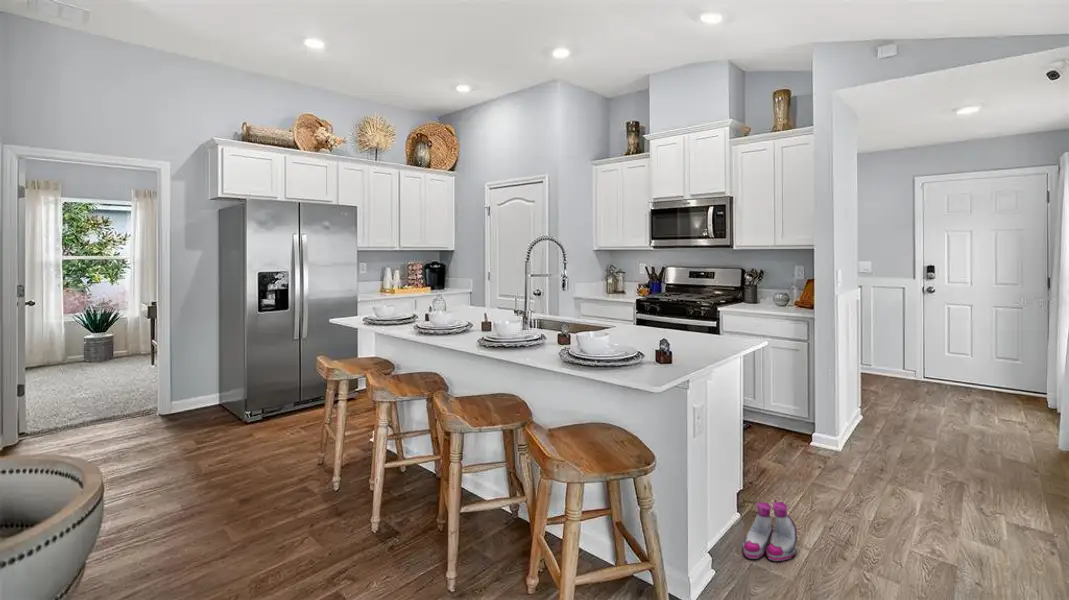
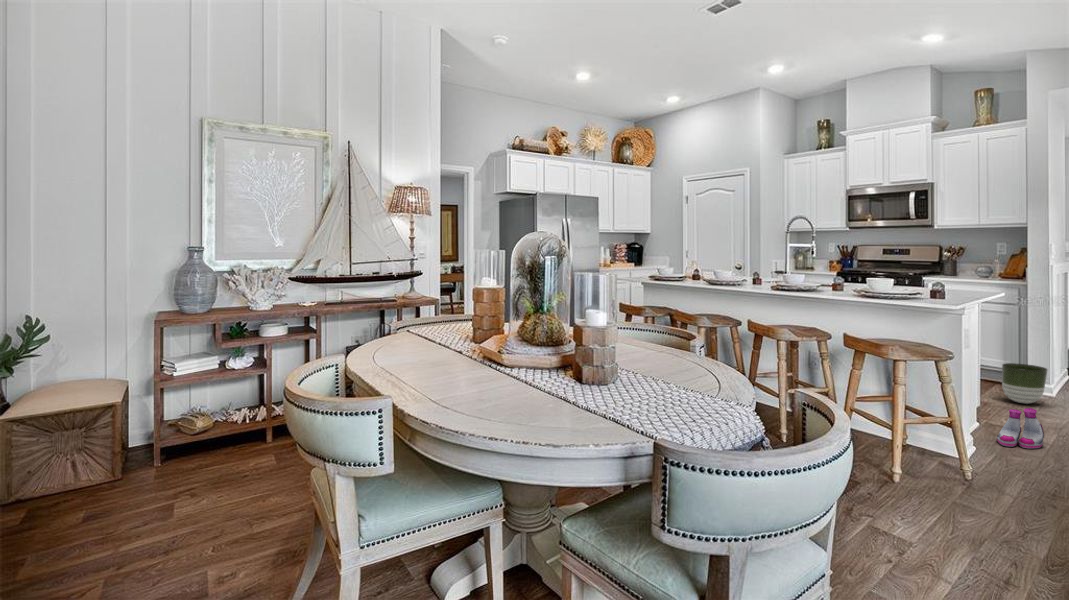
planter: none [785,418,830,469] -> present [1002,363,1047,403]

